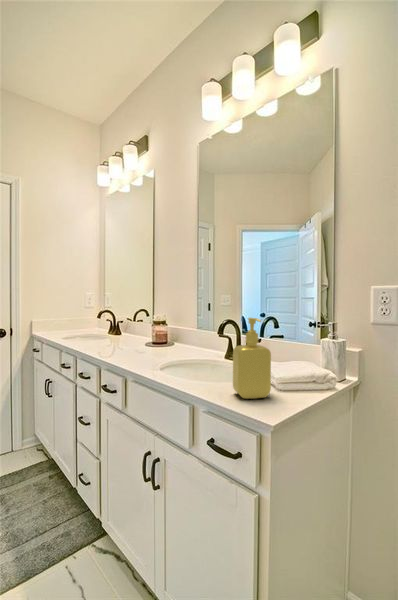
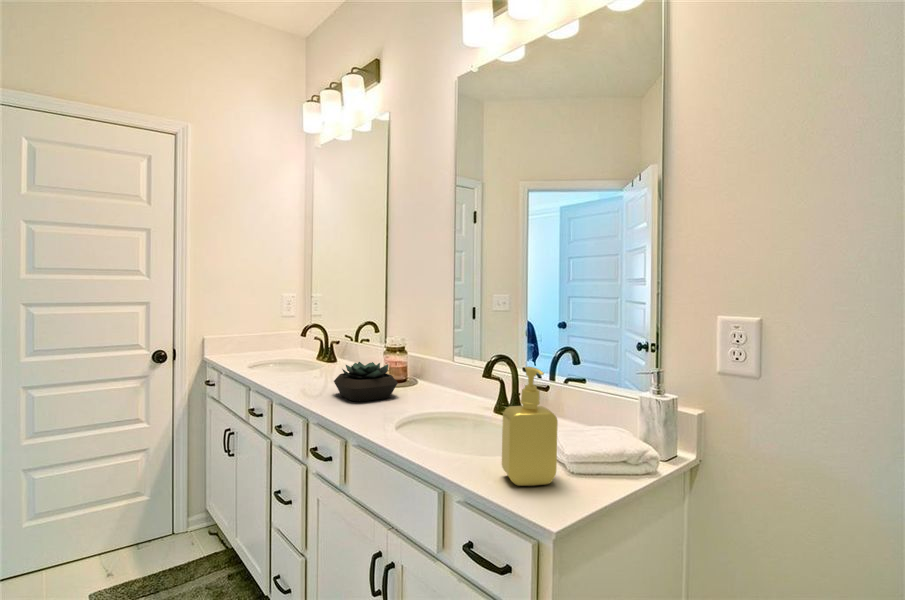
succulent plant: none [118,329,161,355] -> present [334,362,398,402]

